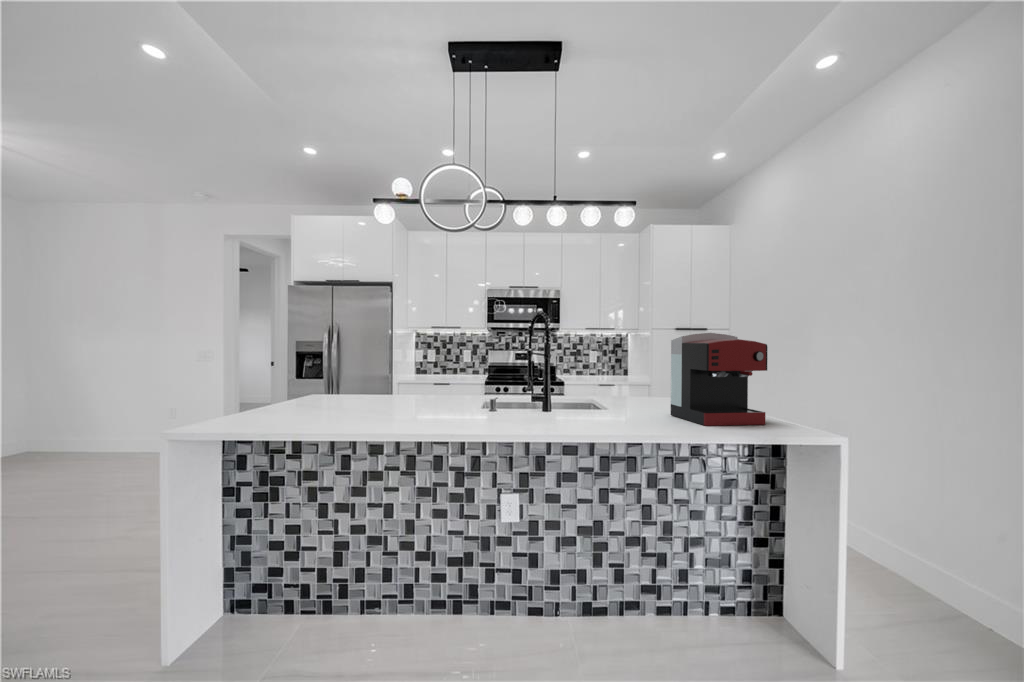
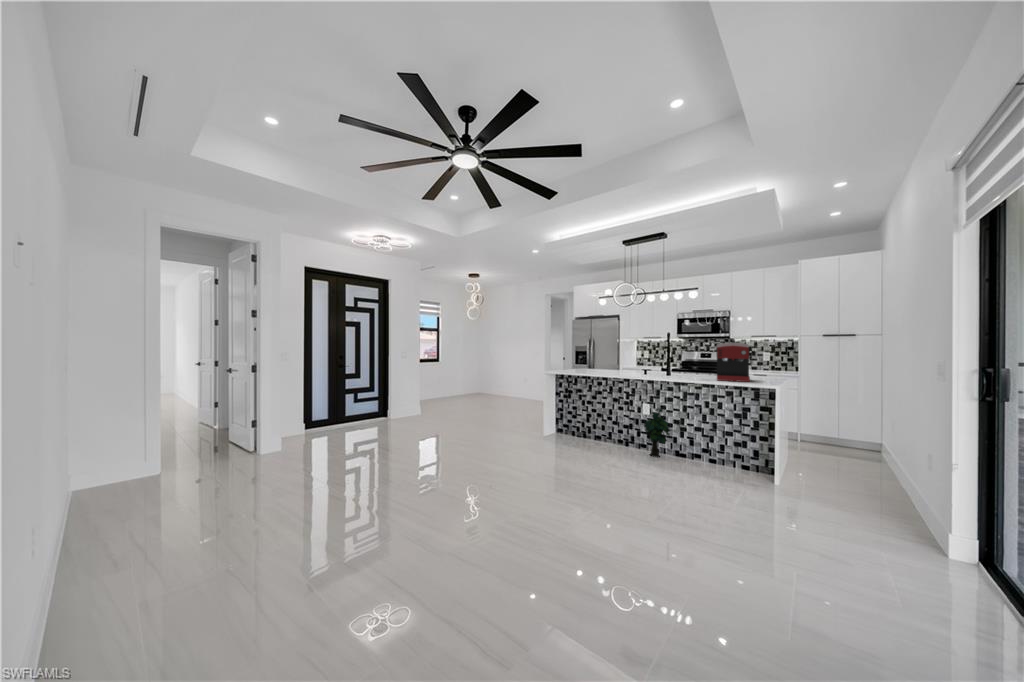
decorative plant: none [510,507,589,647] -> present [642,409,670,457]

